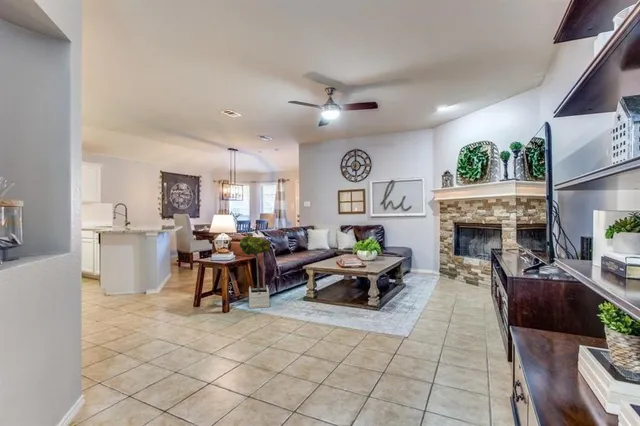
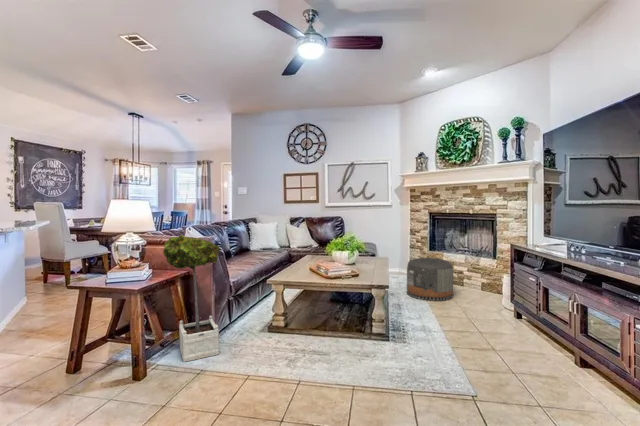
pouf: none [421,260,458,293] -> present [407,258,453,301]

